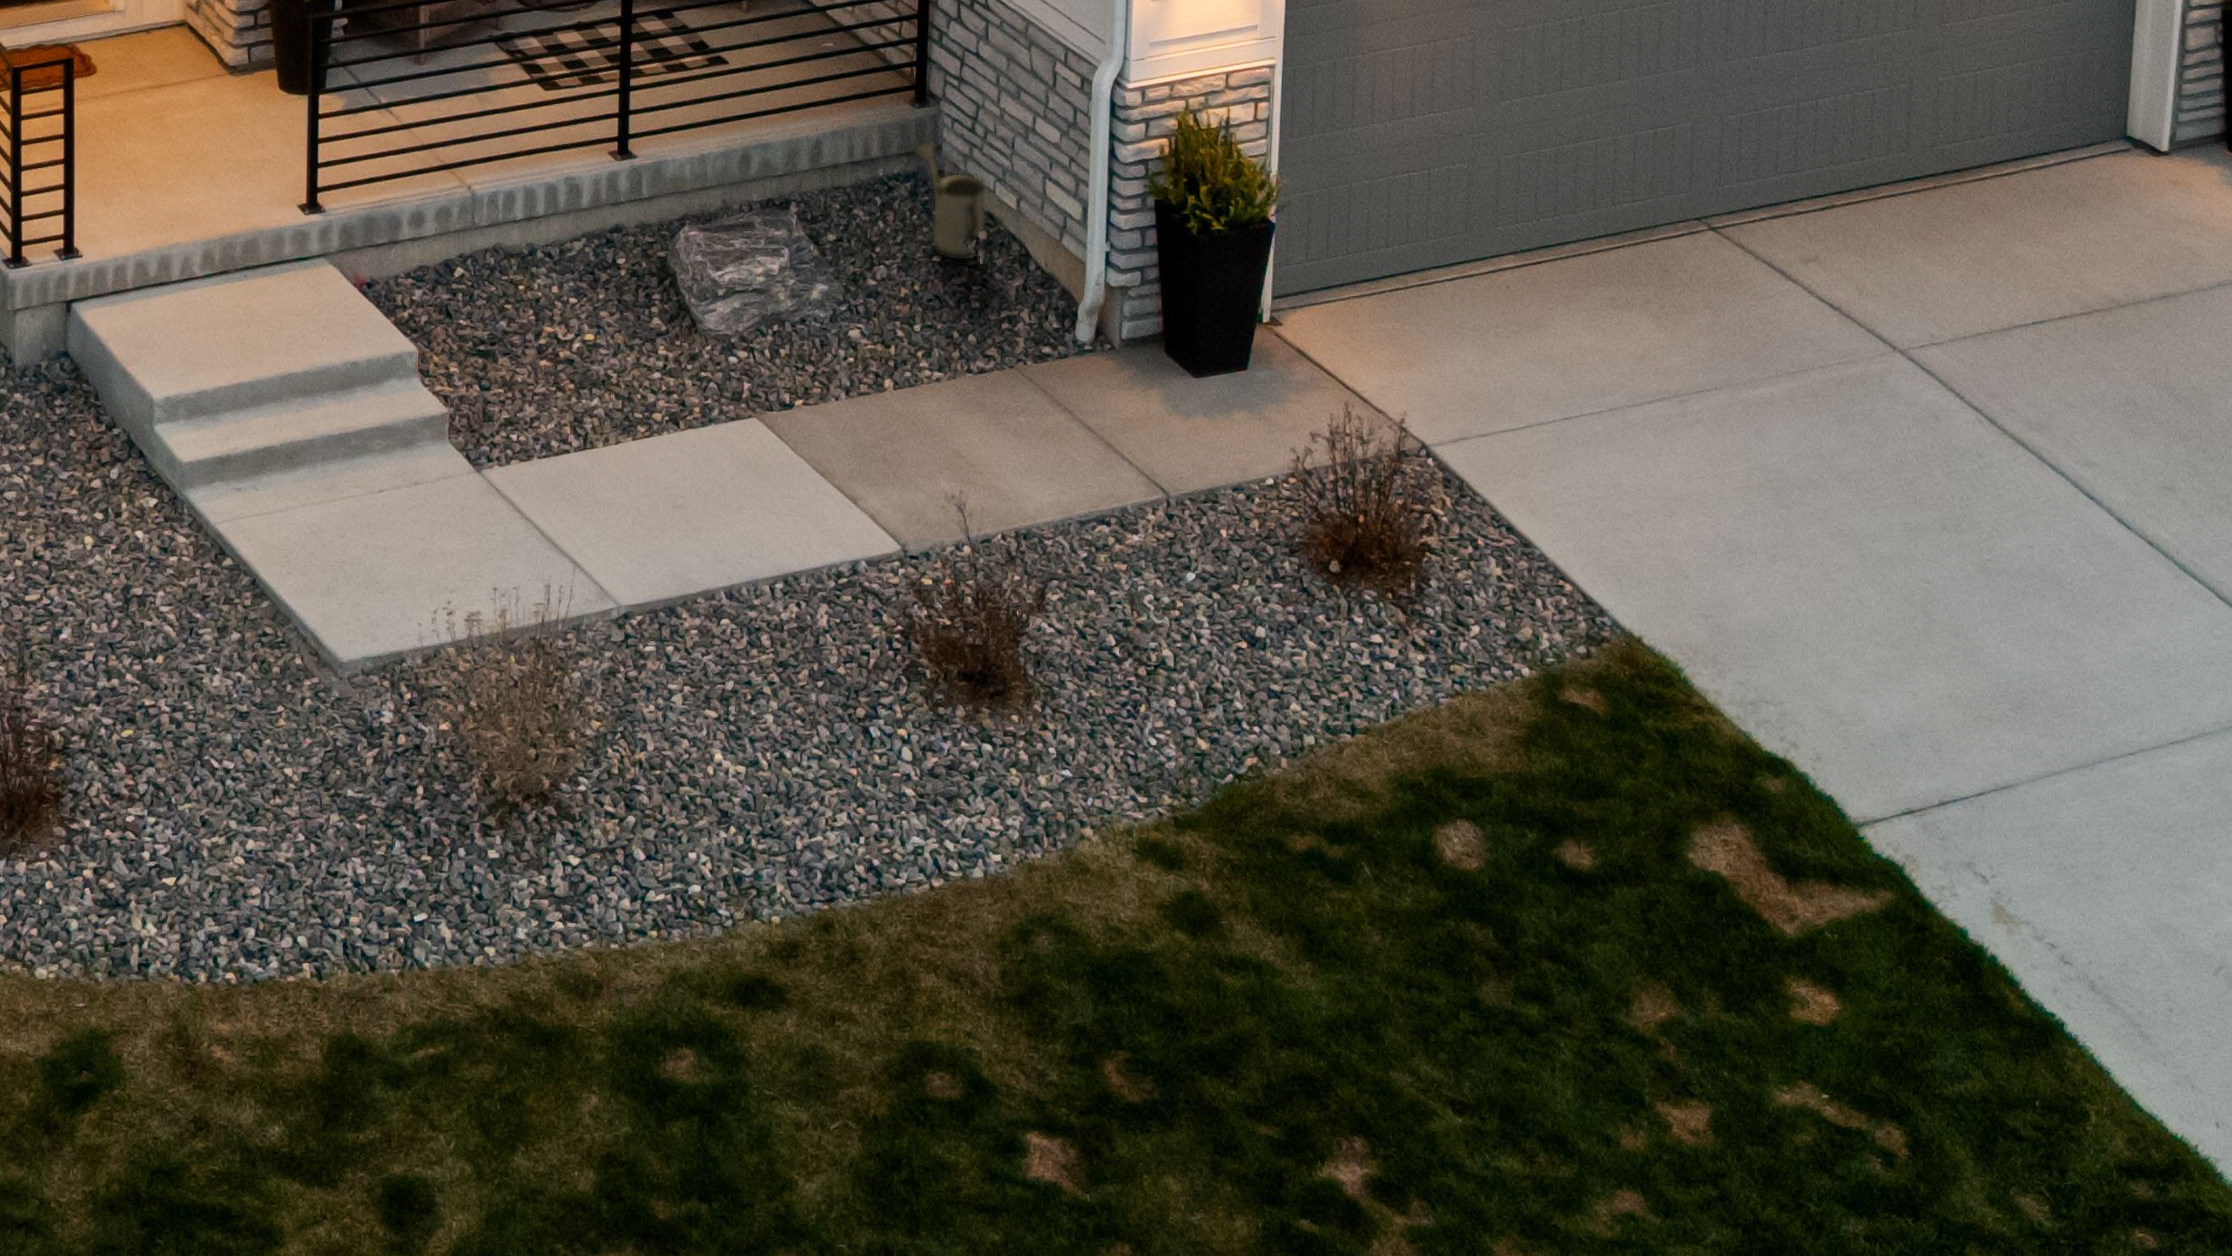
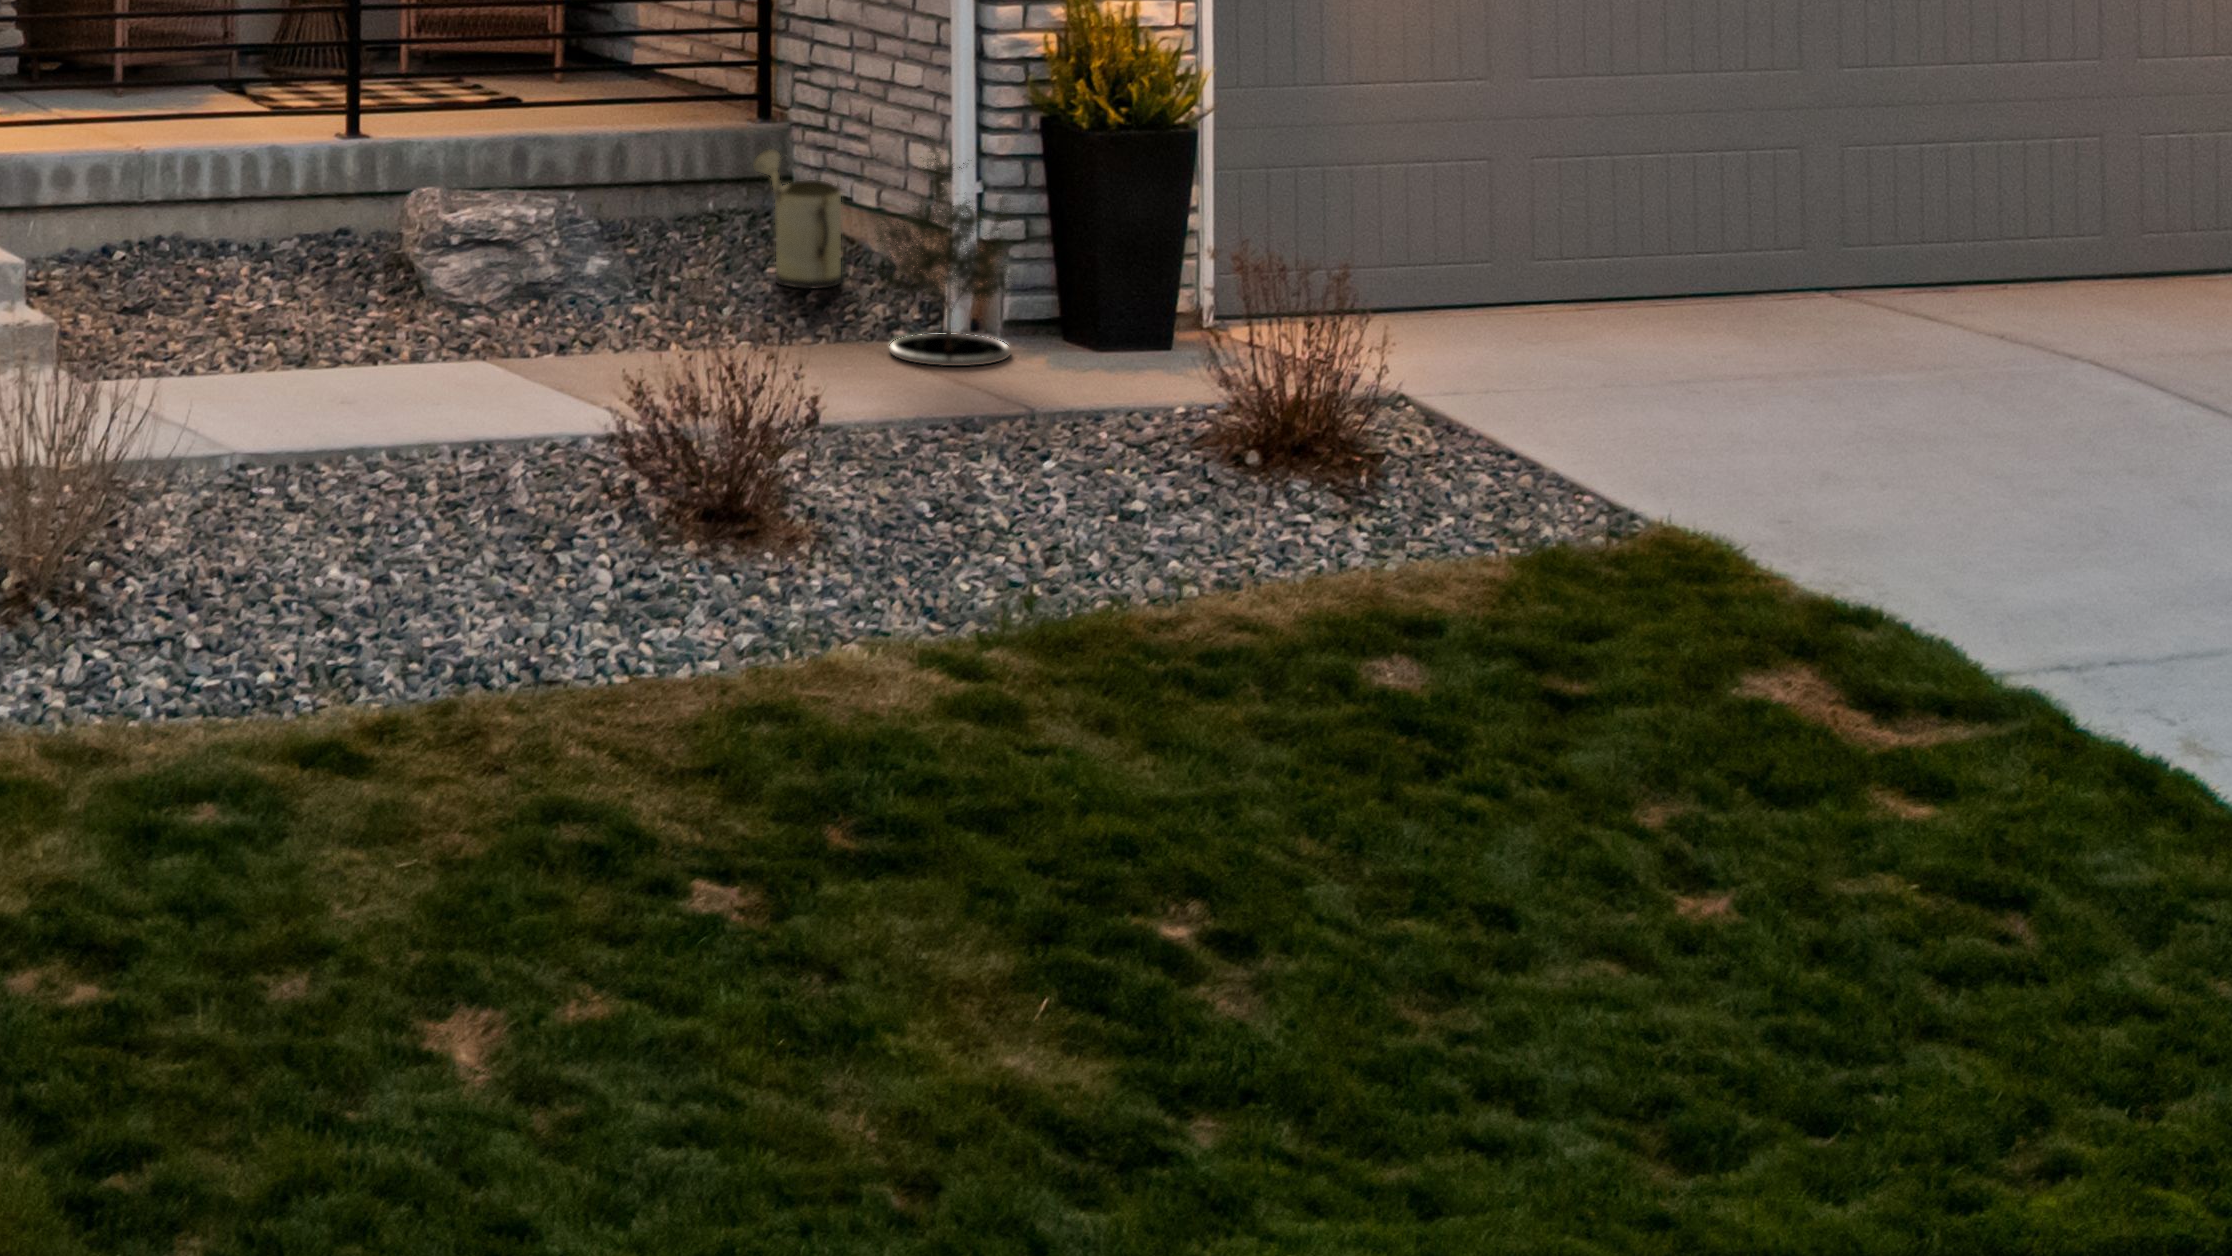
potted tree: none [1020,210,1135,381] -> present [870,135,1014,366]

